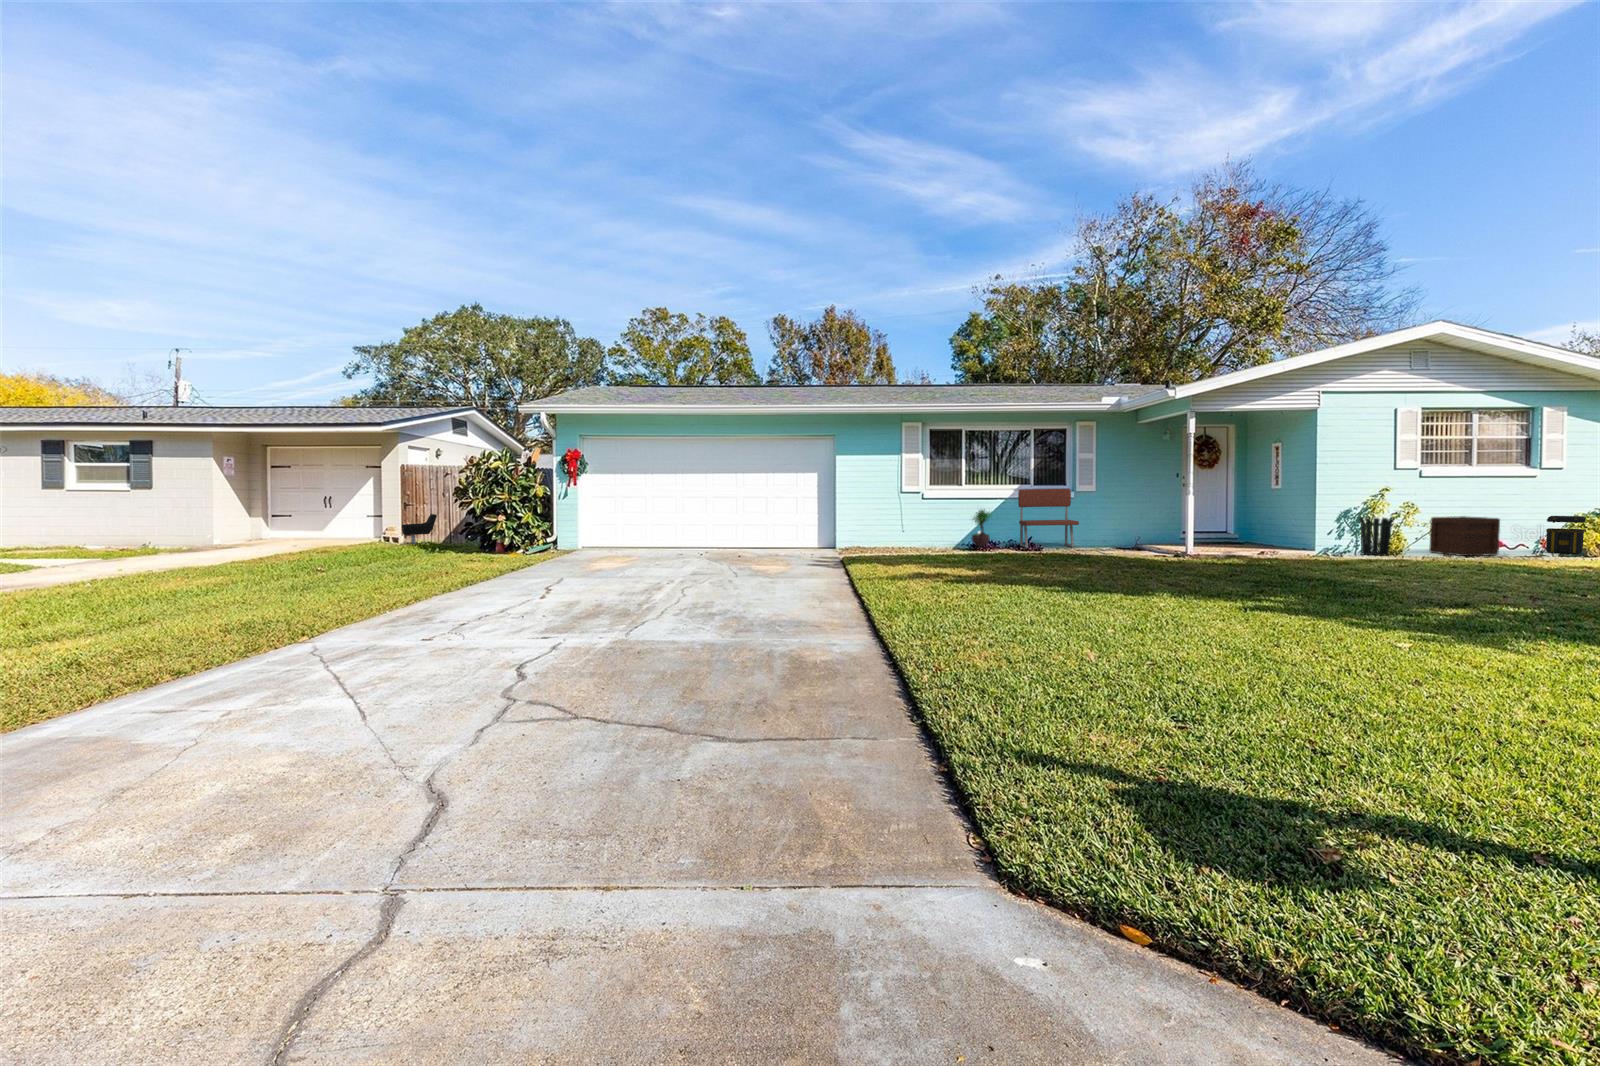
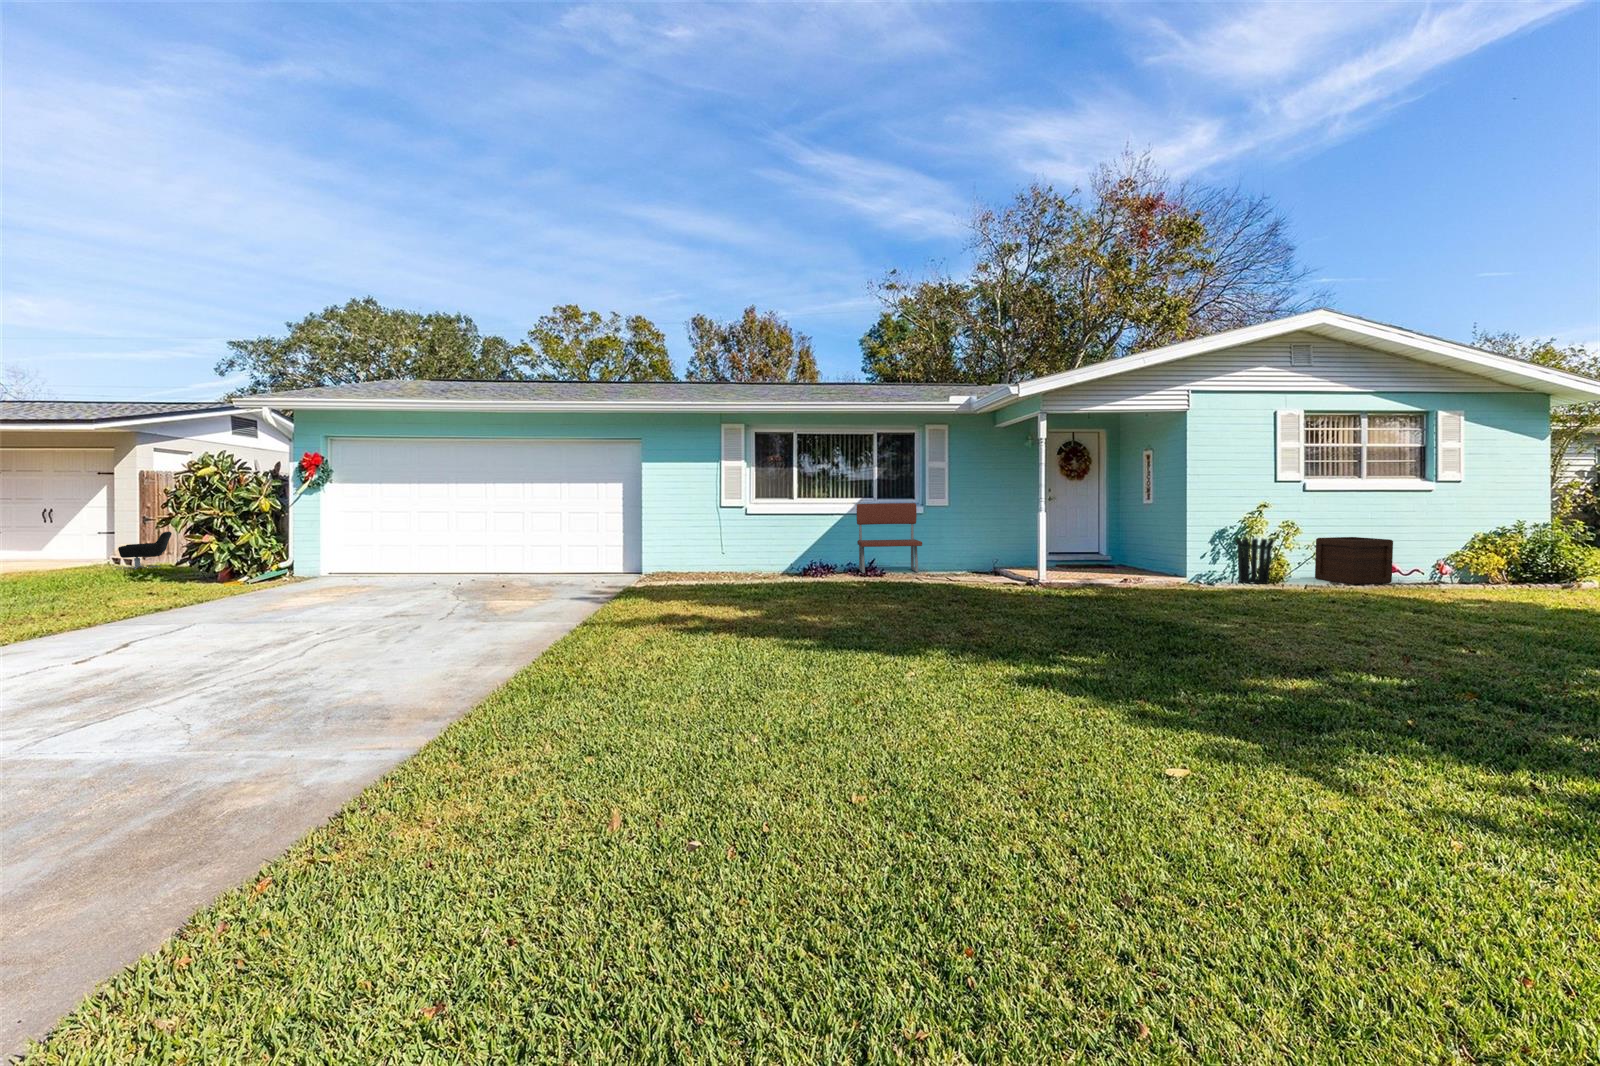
potted tree: present [972,510,990,547] -> none [798,523,826,571]
toolbox: present [1546,516,1586,554] -> none [1444,536,1487,581]

